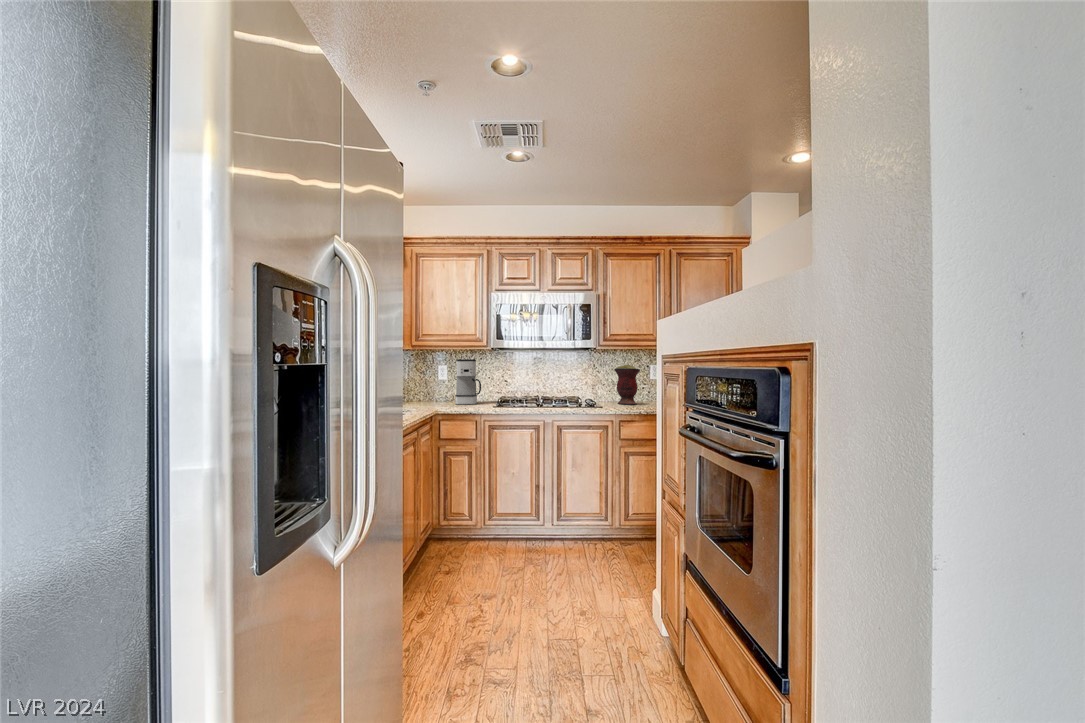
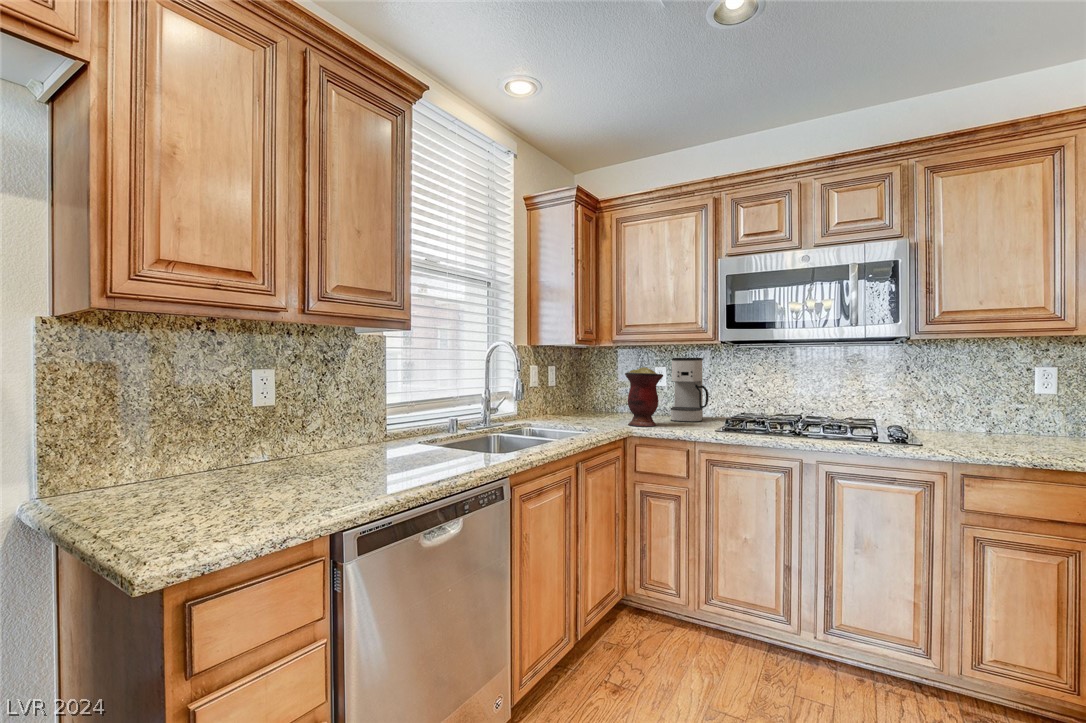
vase: present [614,365,640,404] -> present [625,367,663,427]

